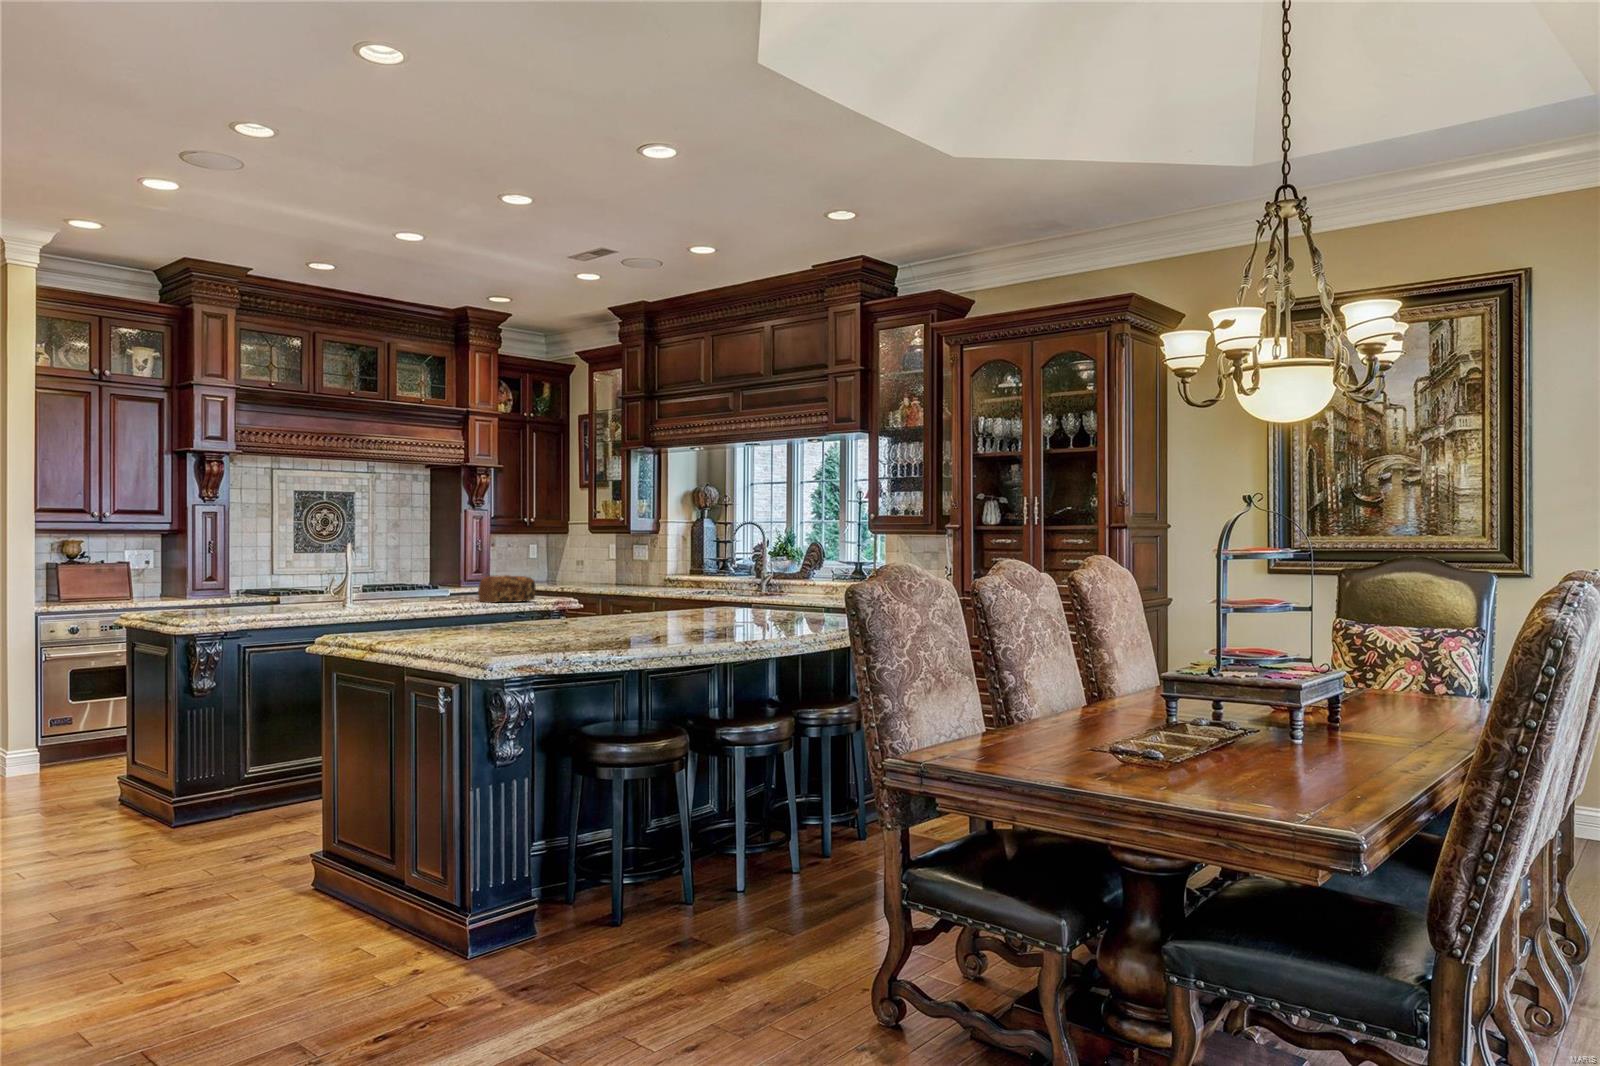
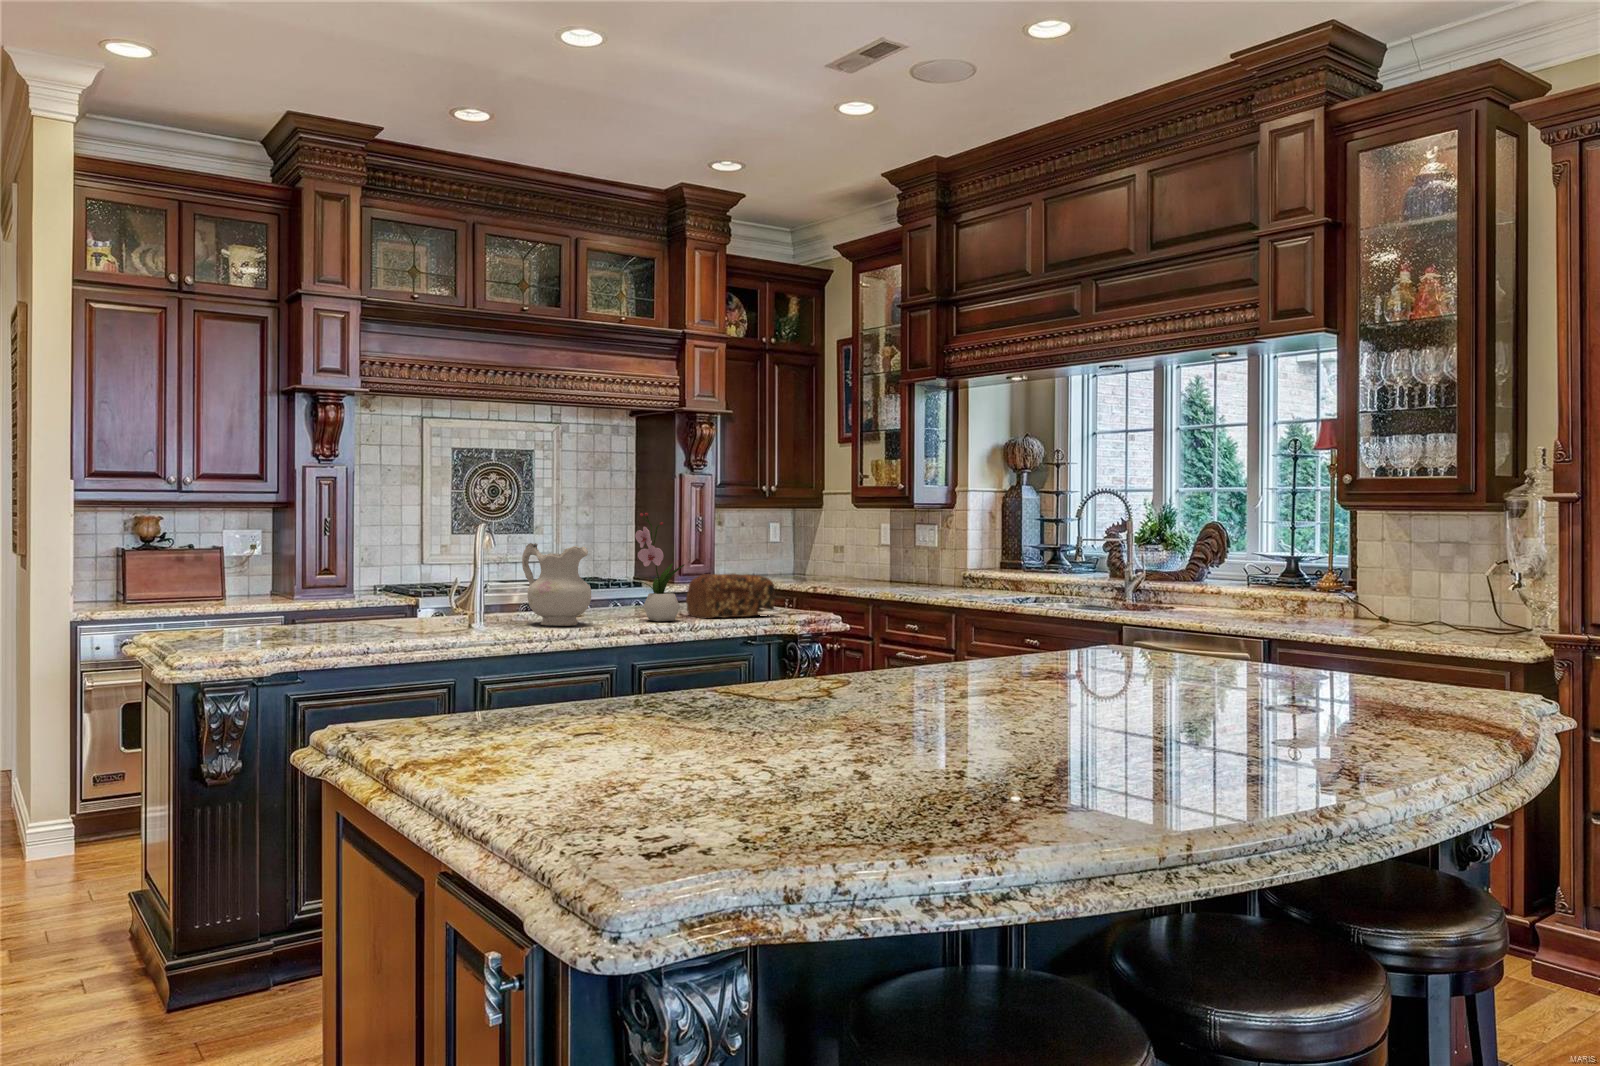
flower arrangement: none [447,537,479,604] -> present [635,513,685,621]
ceramic pitcher: none [376,556,420,606] -> present [522,543,591,626]

